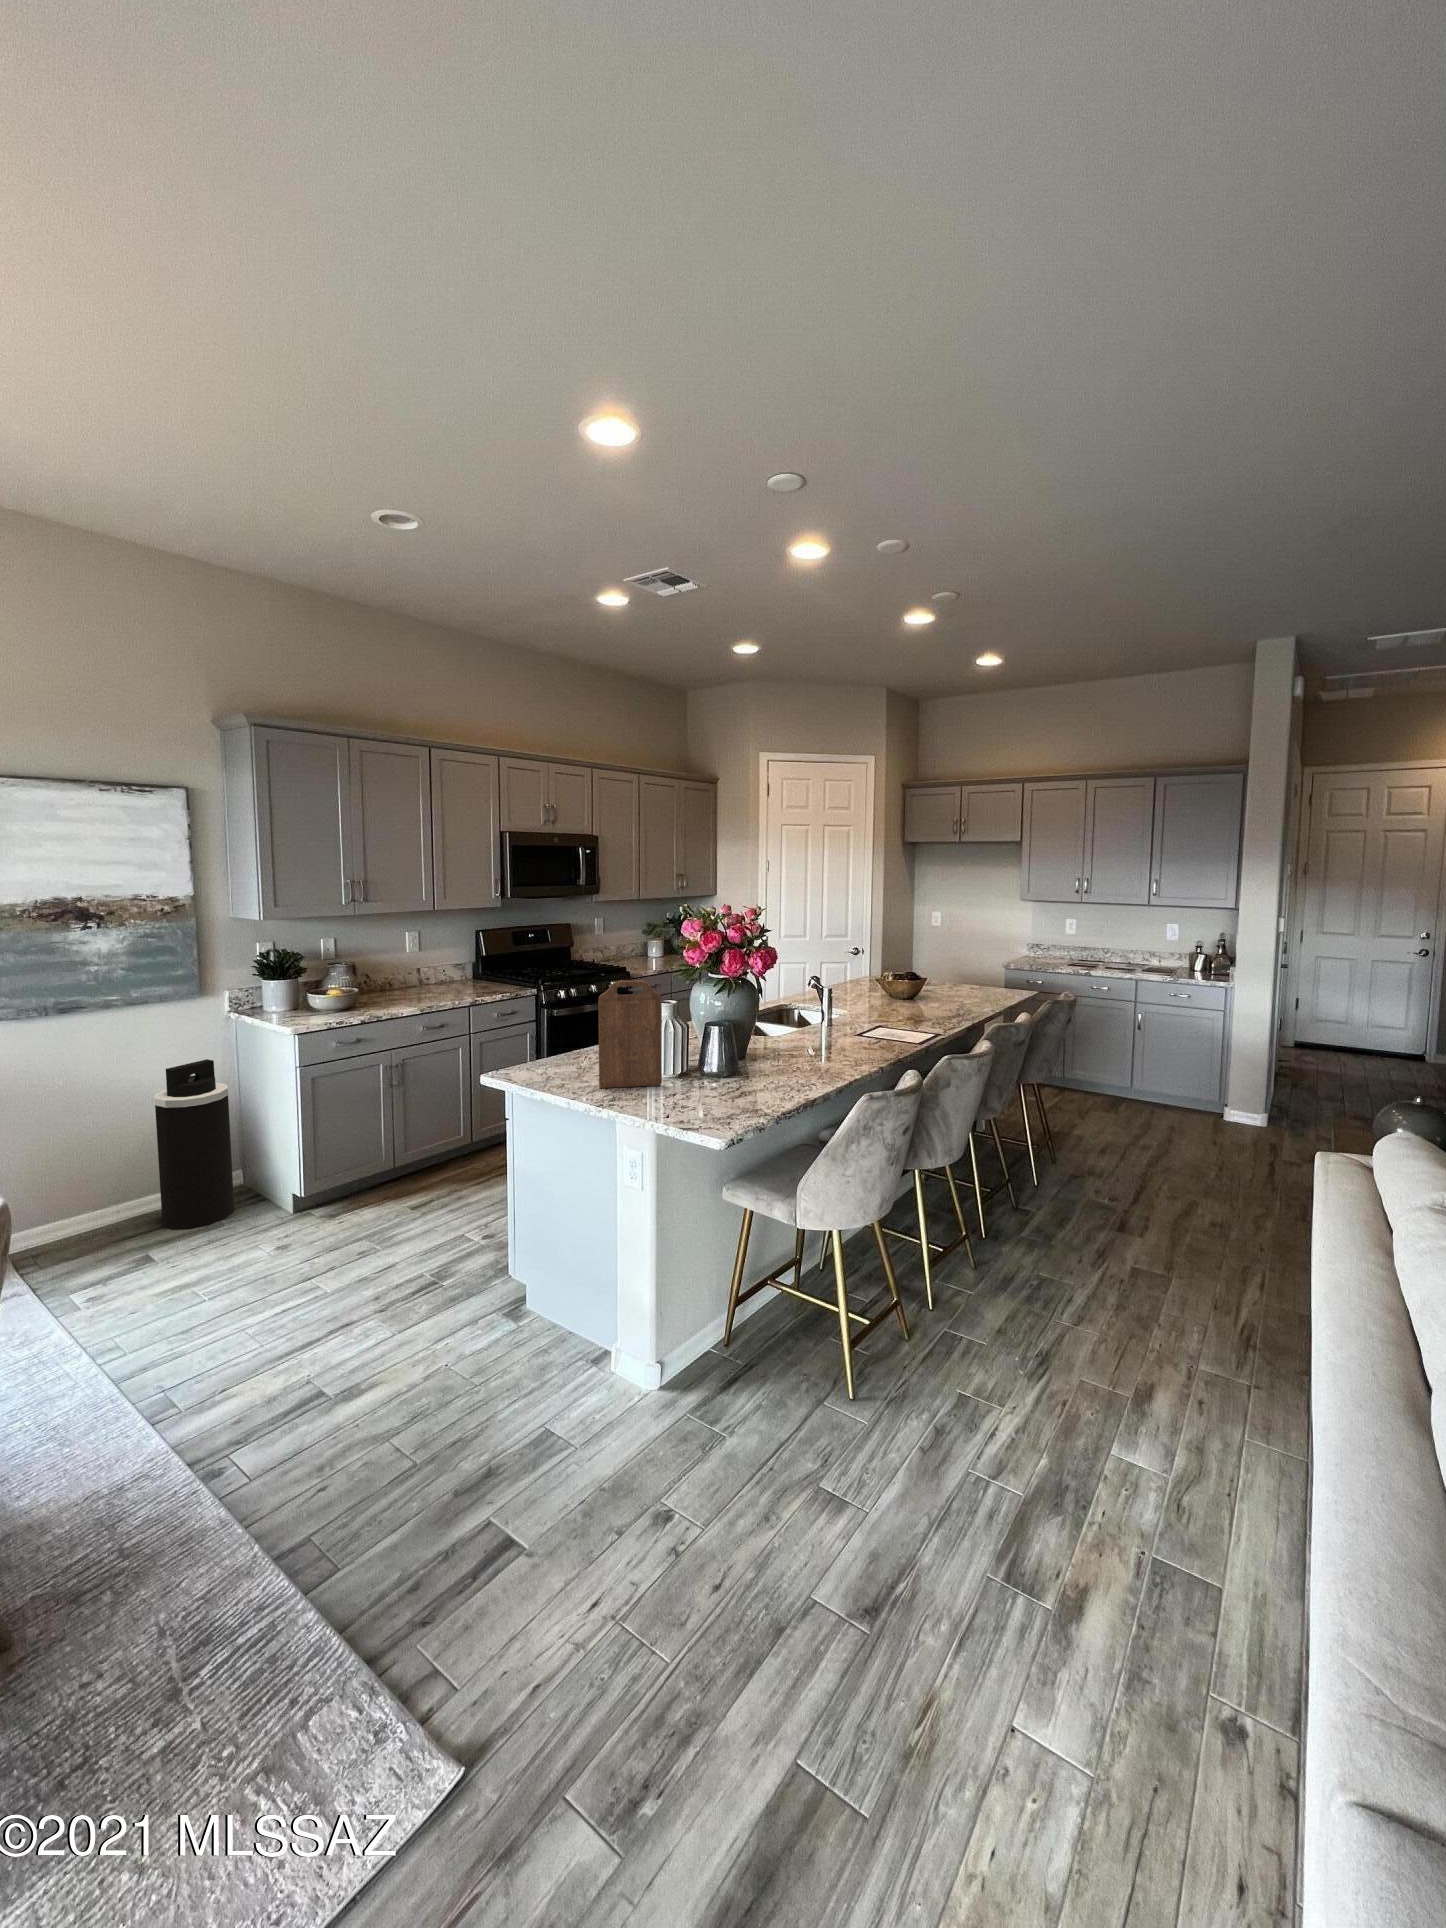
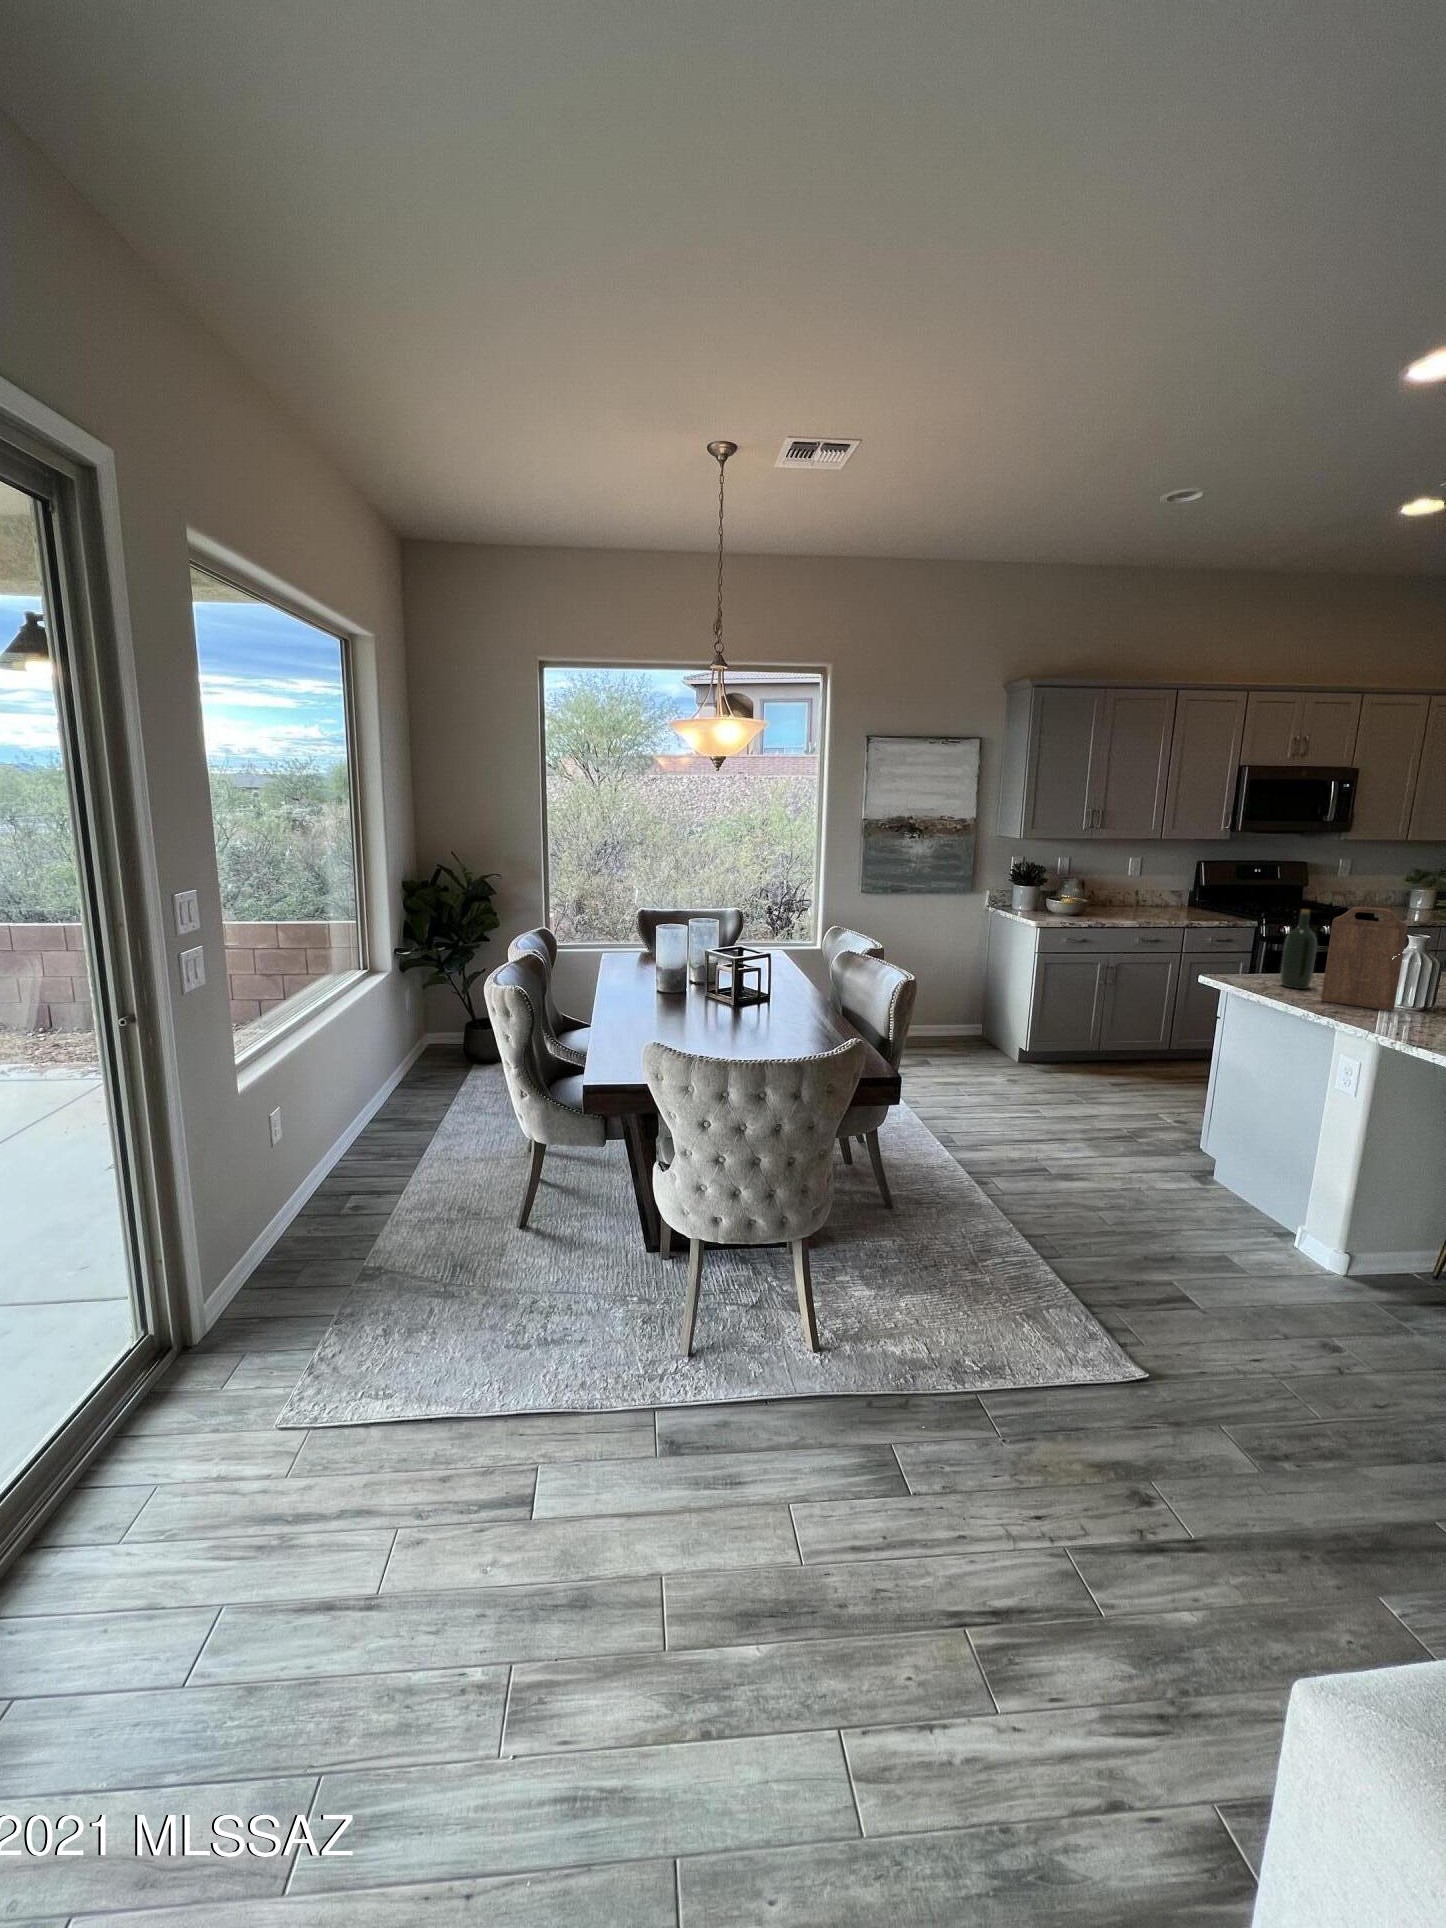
wine bottle: none [558,987,588,1075] -> present [1280,910,1317,989]
trash can: present [155,1059,234,1230] -> none [932,938,984,1055]

